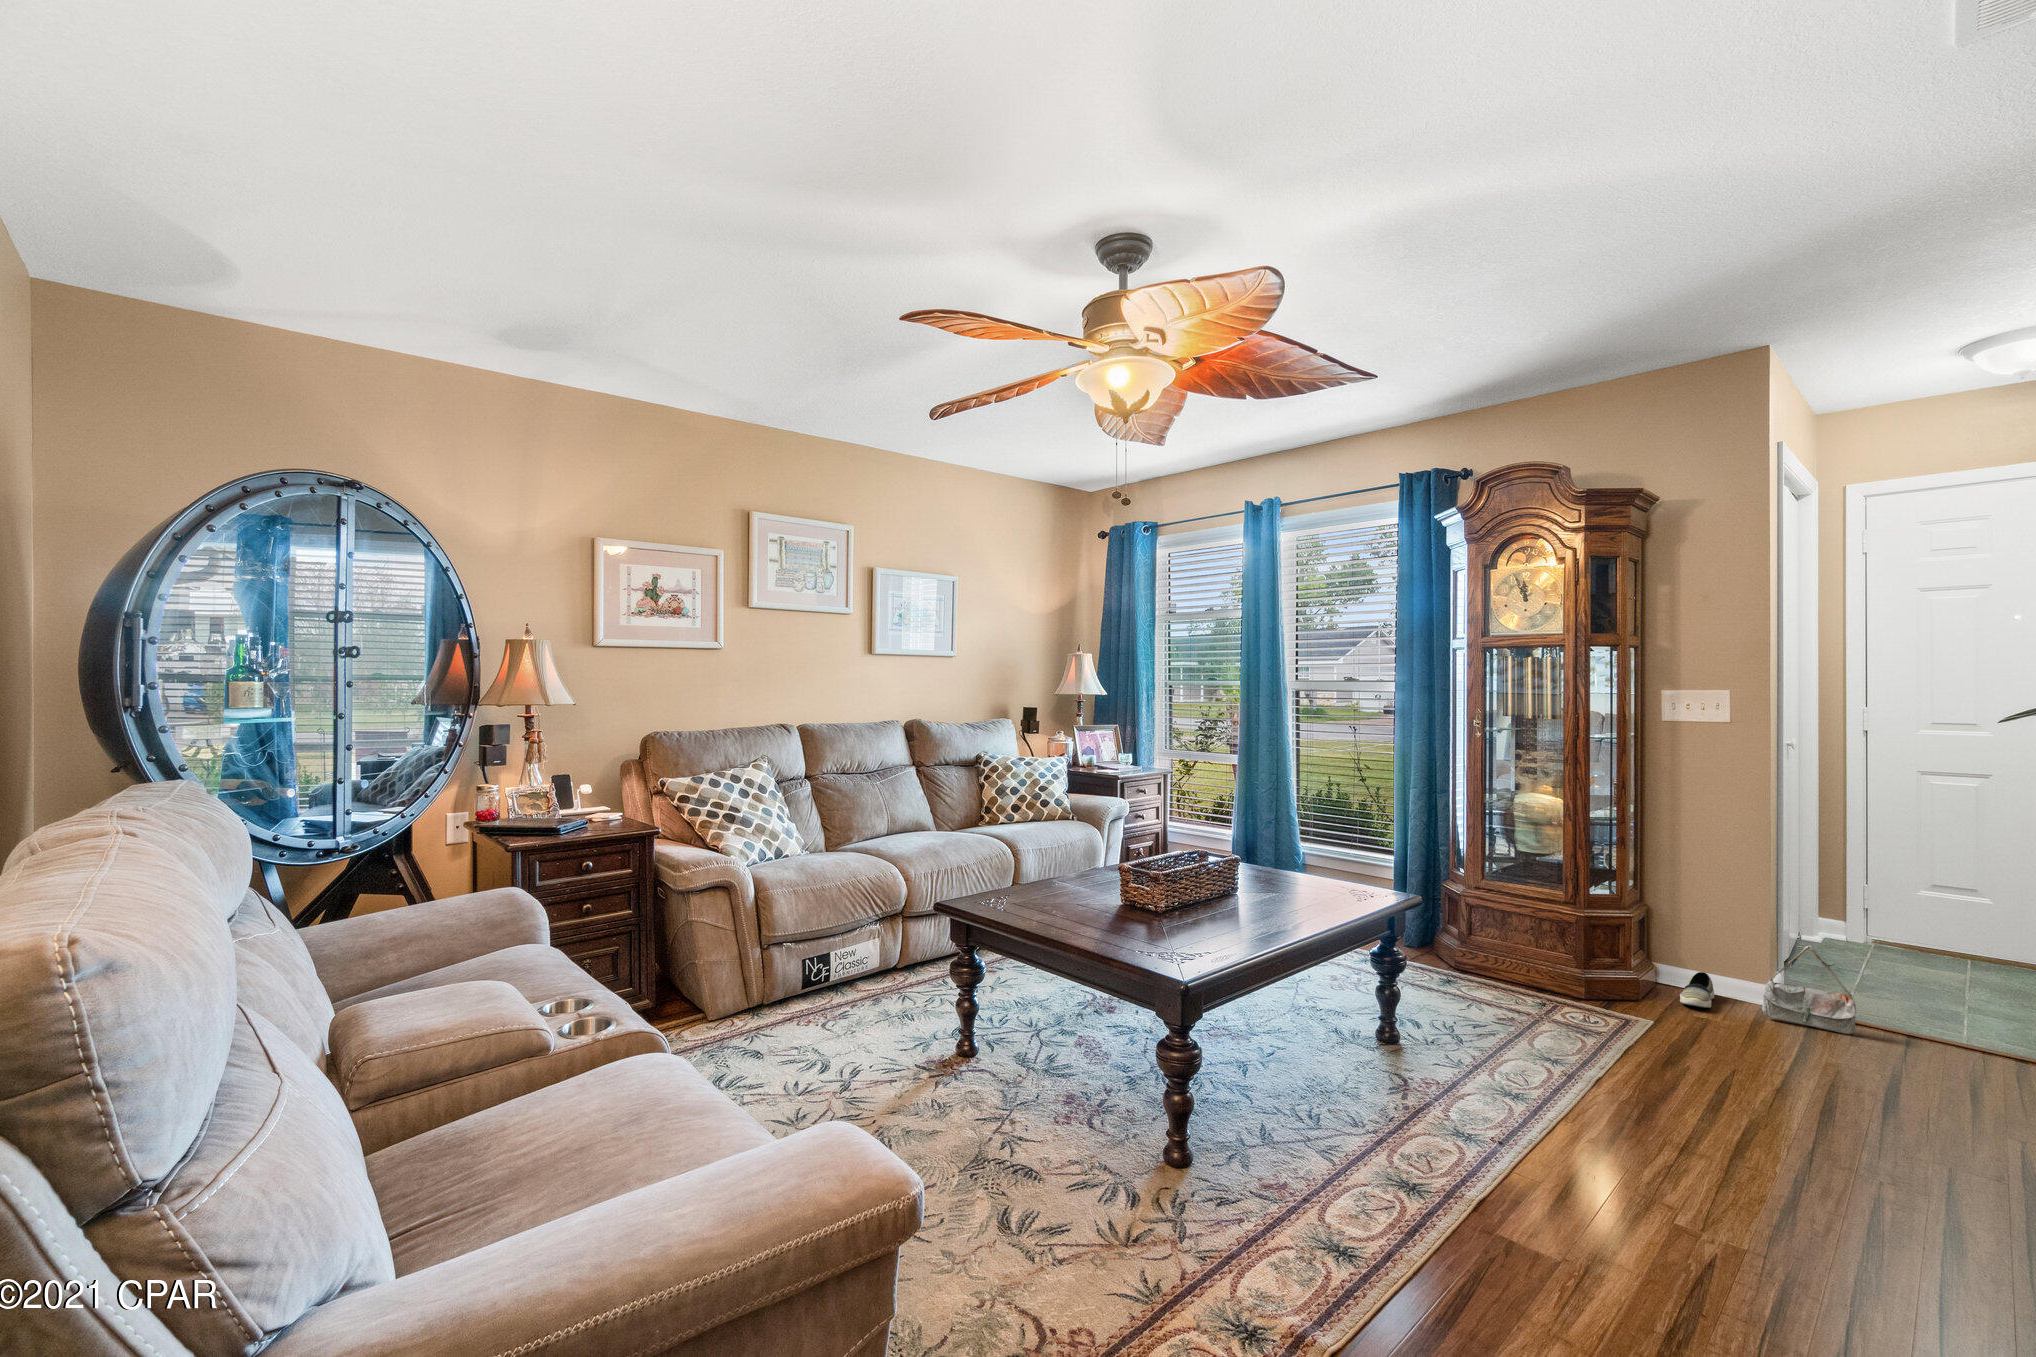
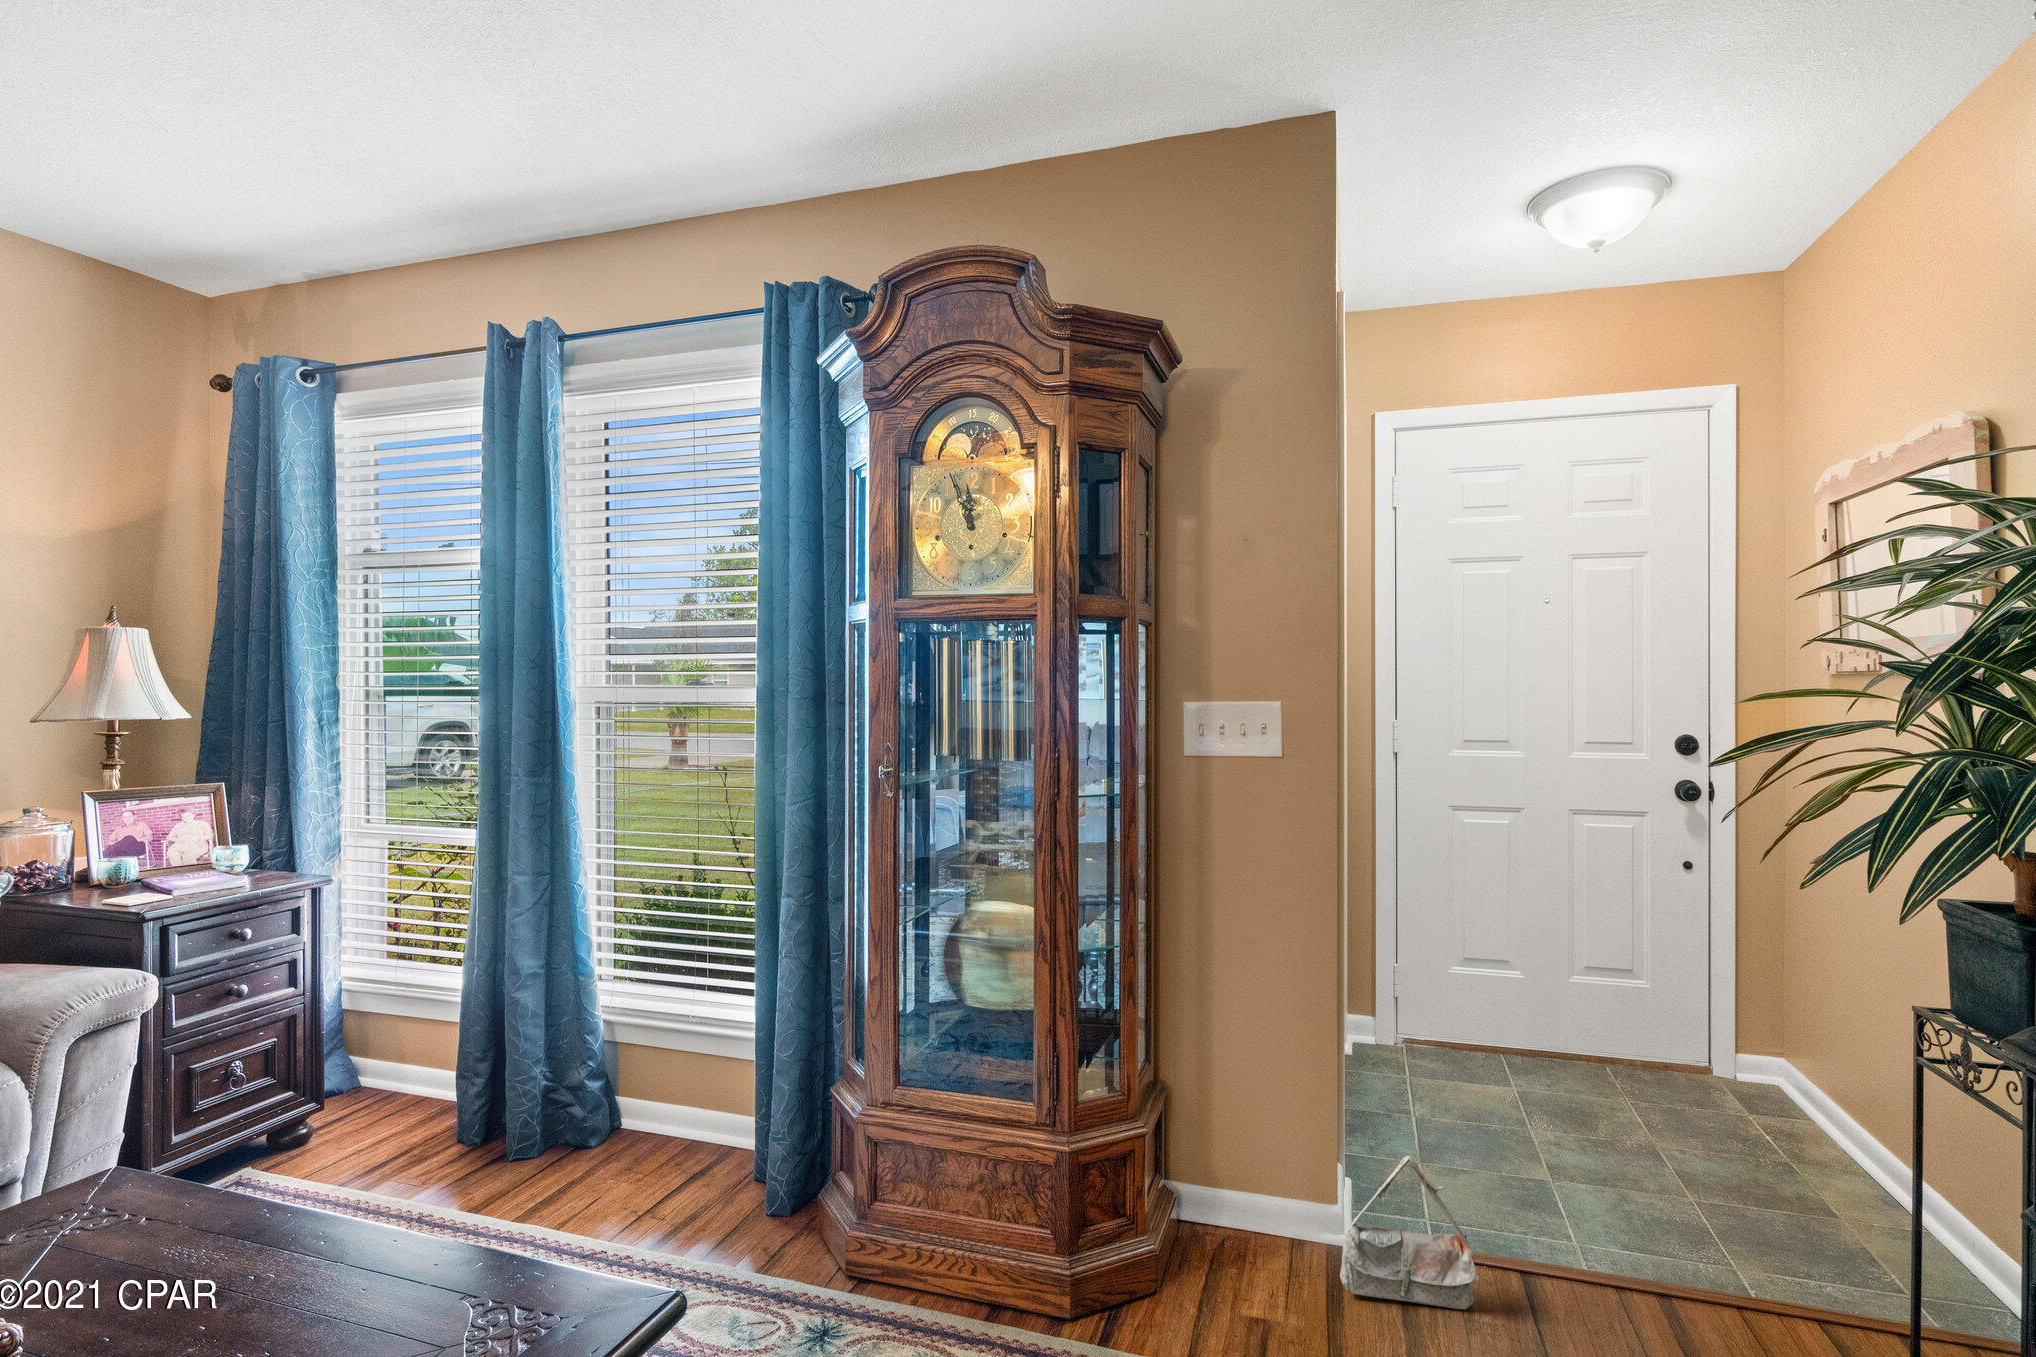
shoe: present [1680,972,1714,1008] -> none [1218,1202,1266,1294]

